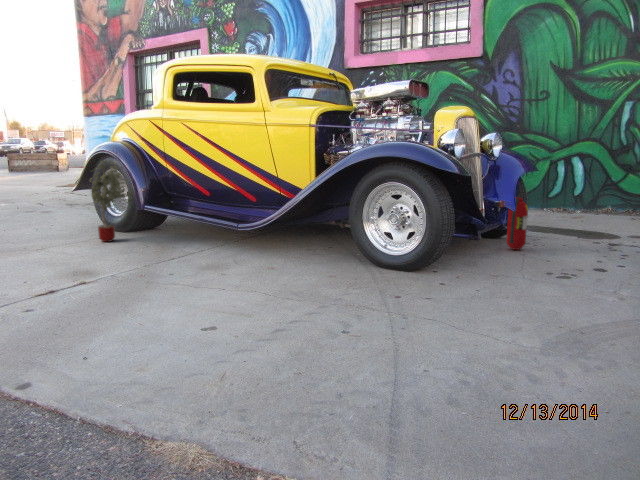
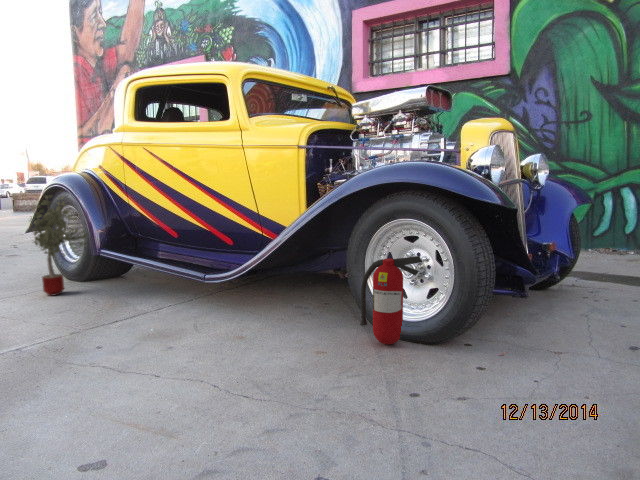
fire extinguisher: present [506,193,528,250] -> present [361,256,422,344]

